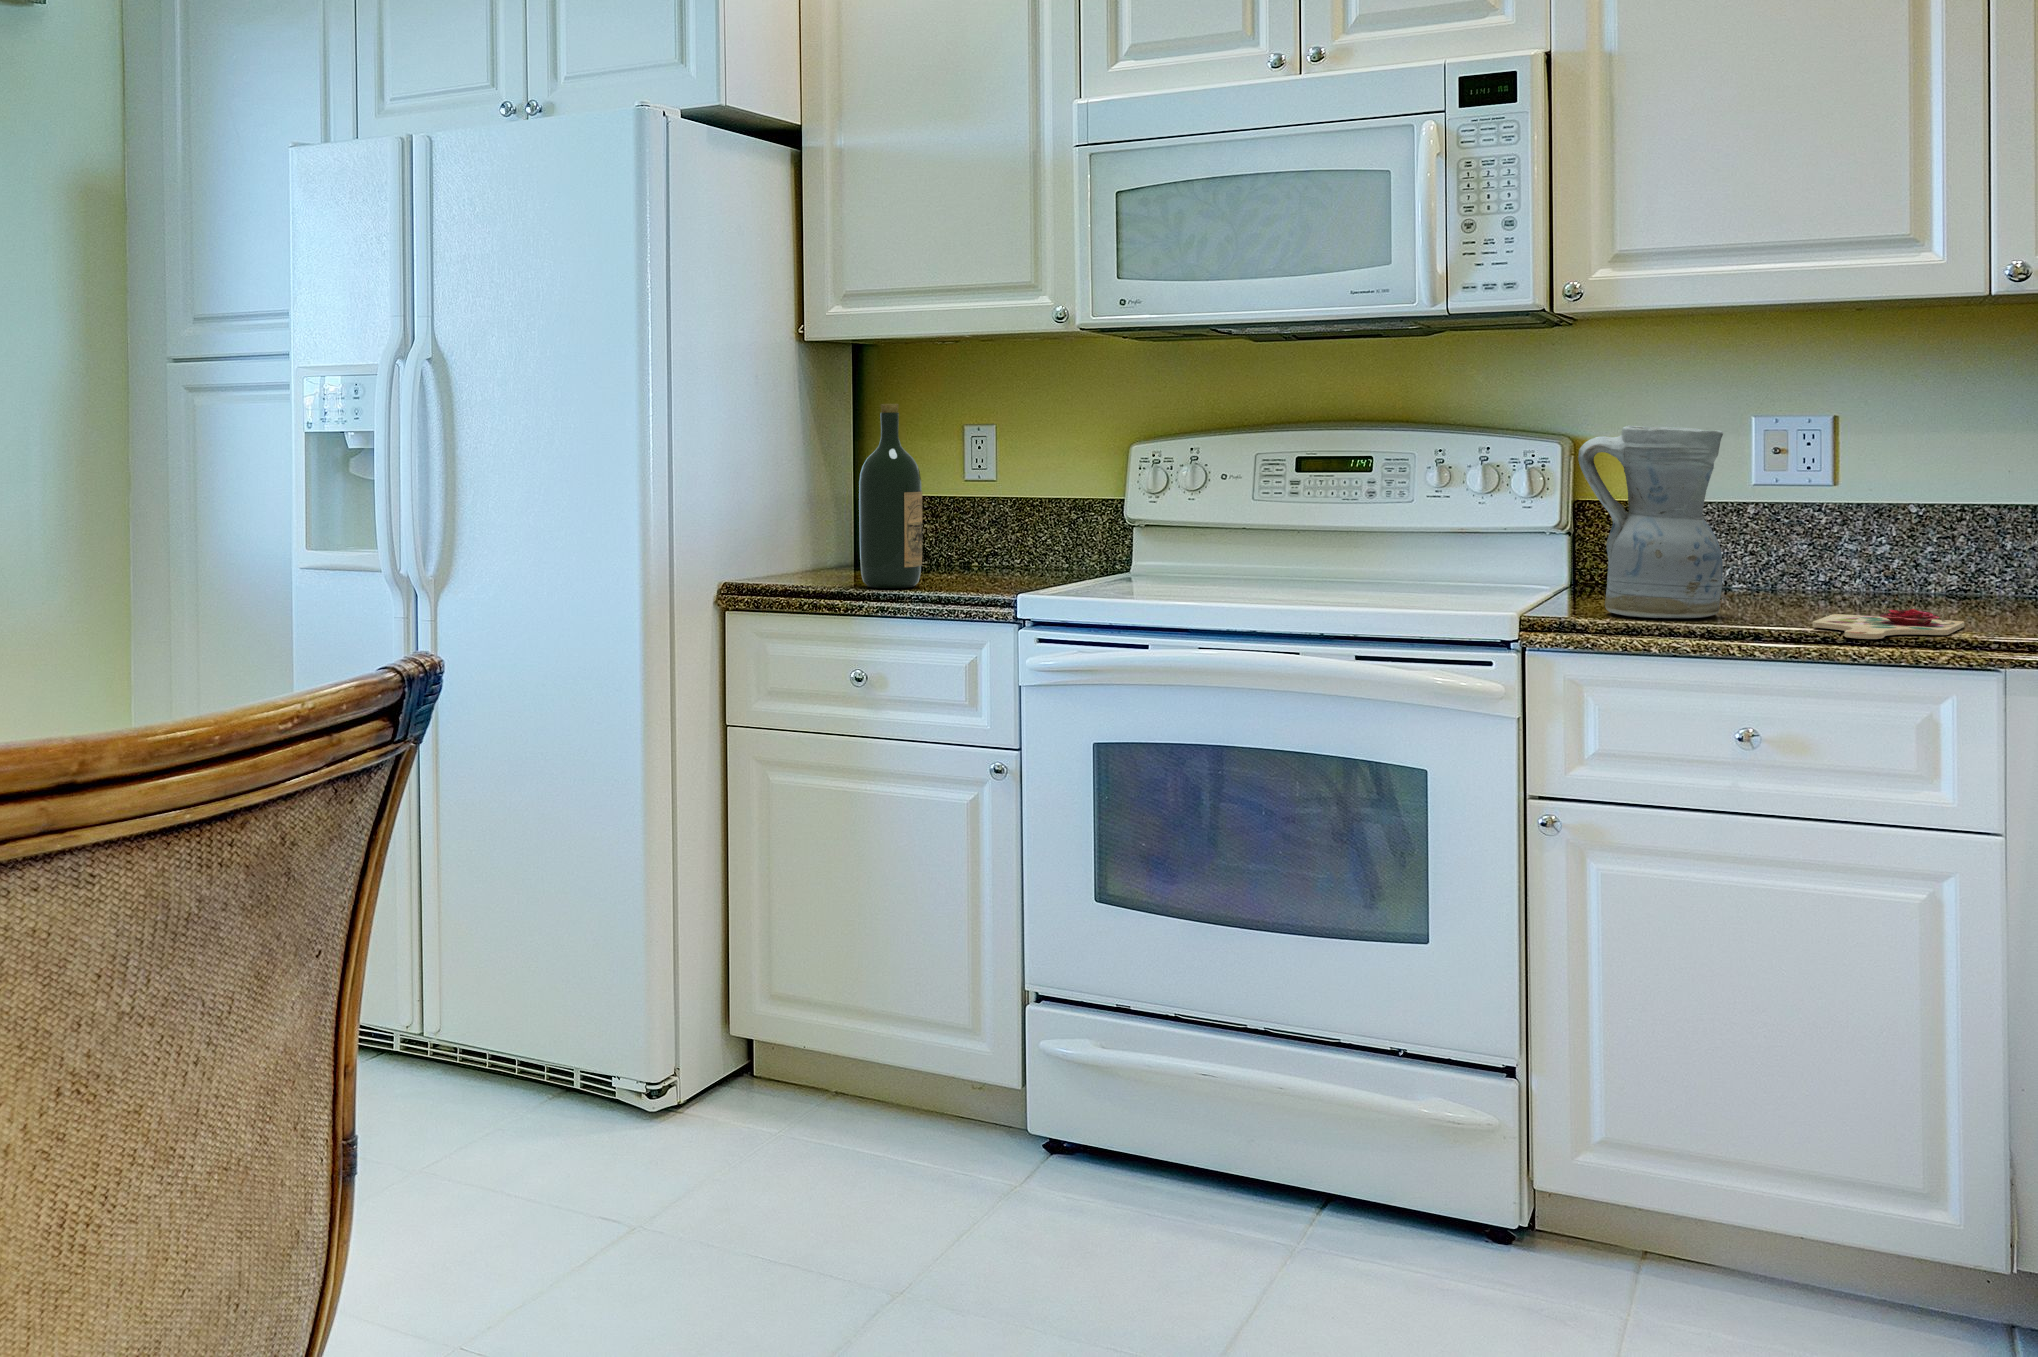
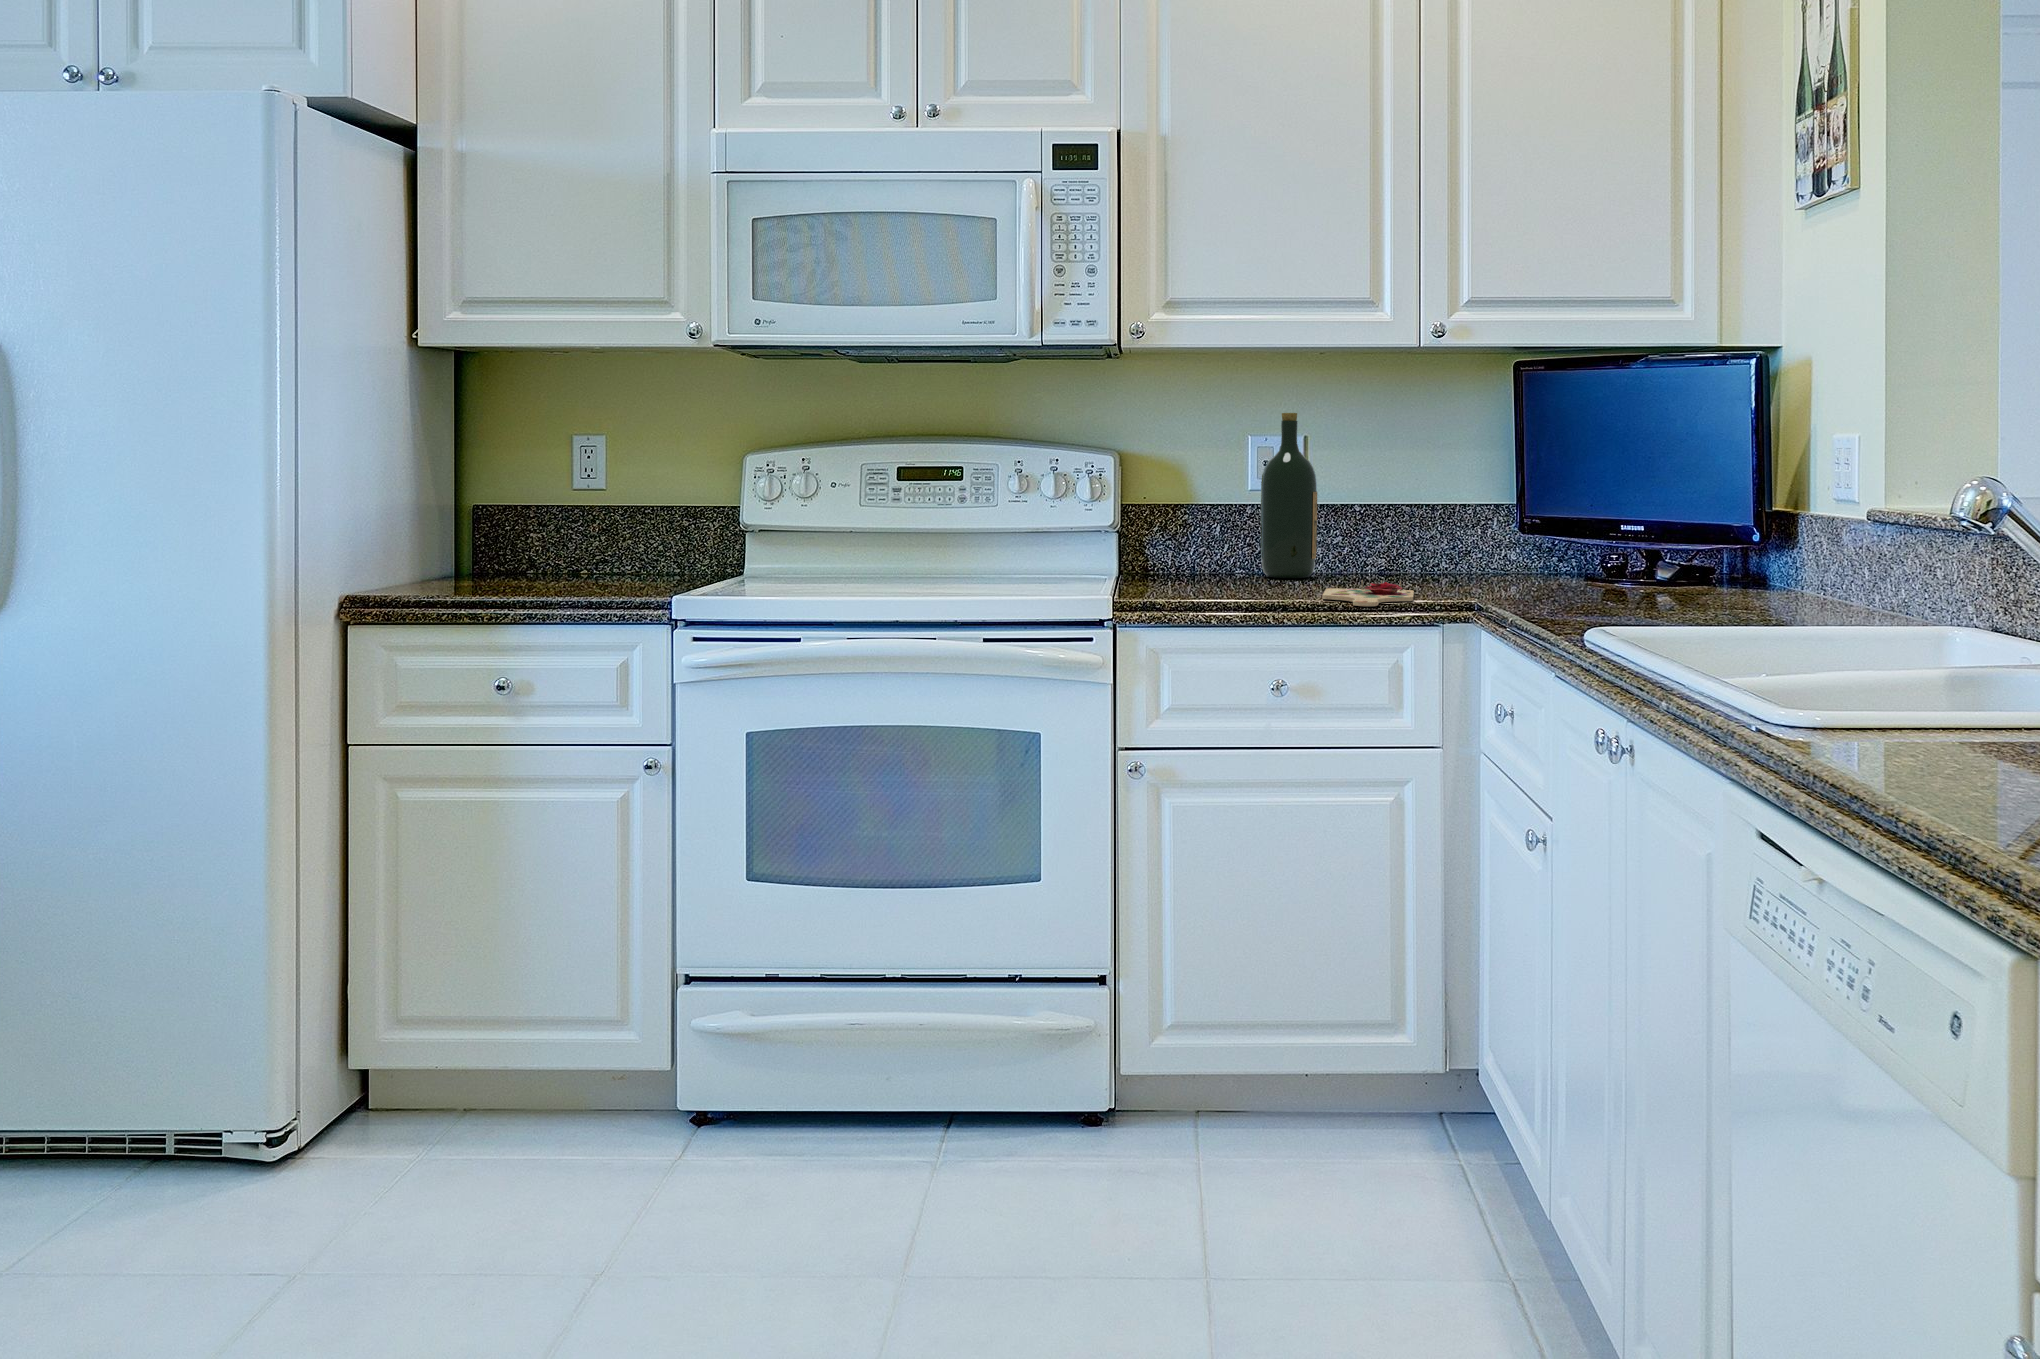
wine bottle: present [859,404,922,588] -> present [1261,413,1317,578]
ceramic pitcher: present [1578,425,1723,618] -> none [1150,441,1256,596]

